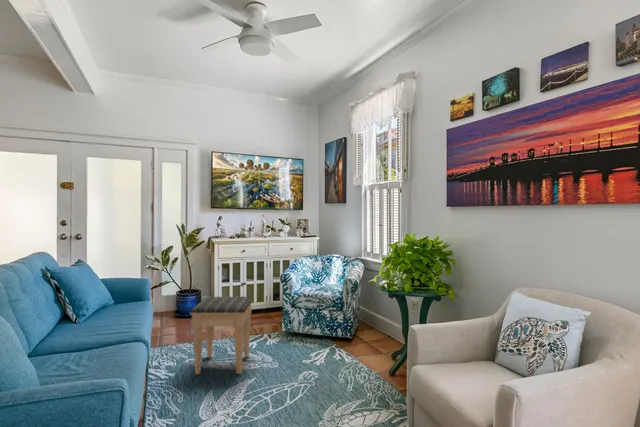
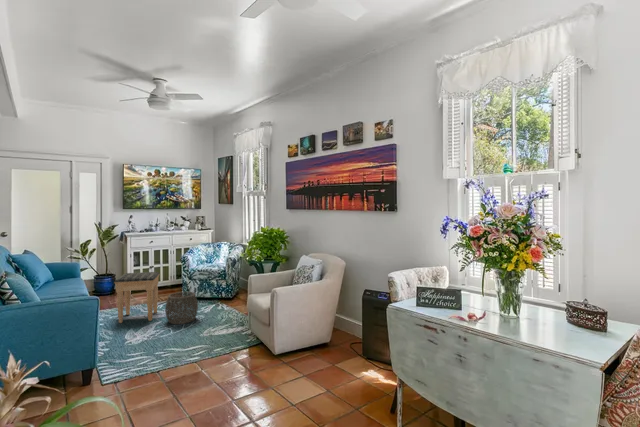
woven basket: none [261,332,310,389] -> present [165,292,198,324]

